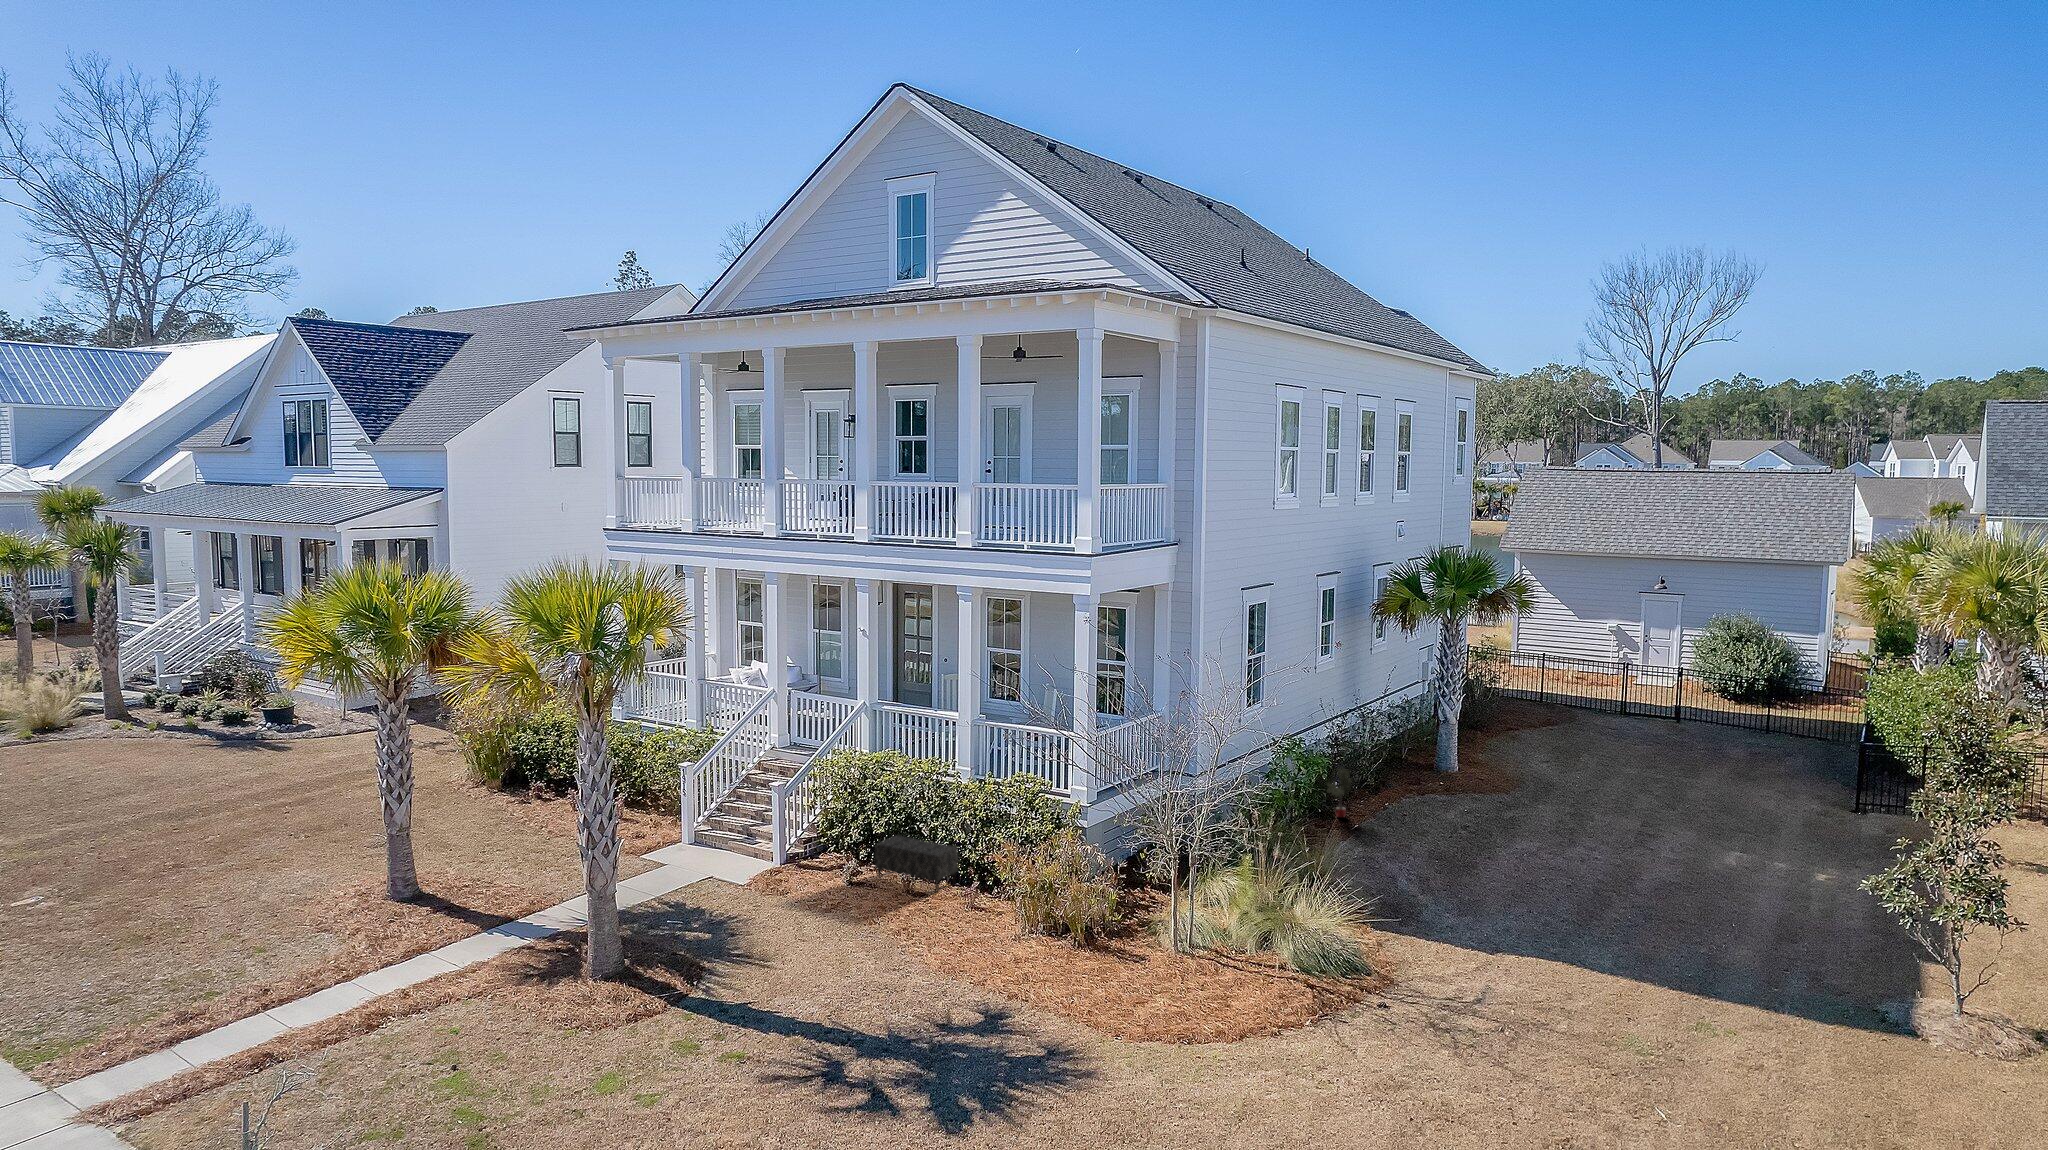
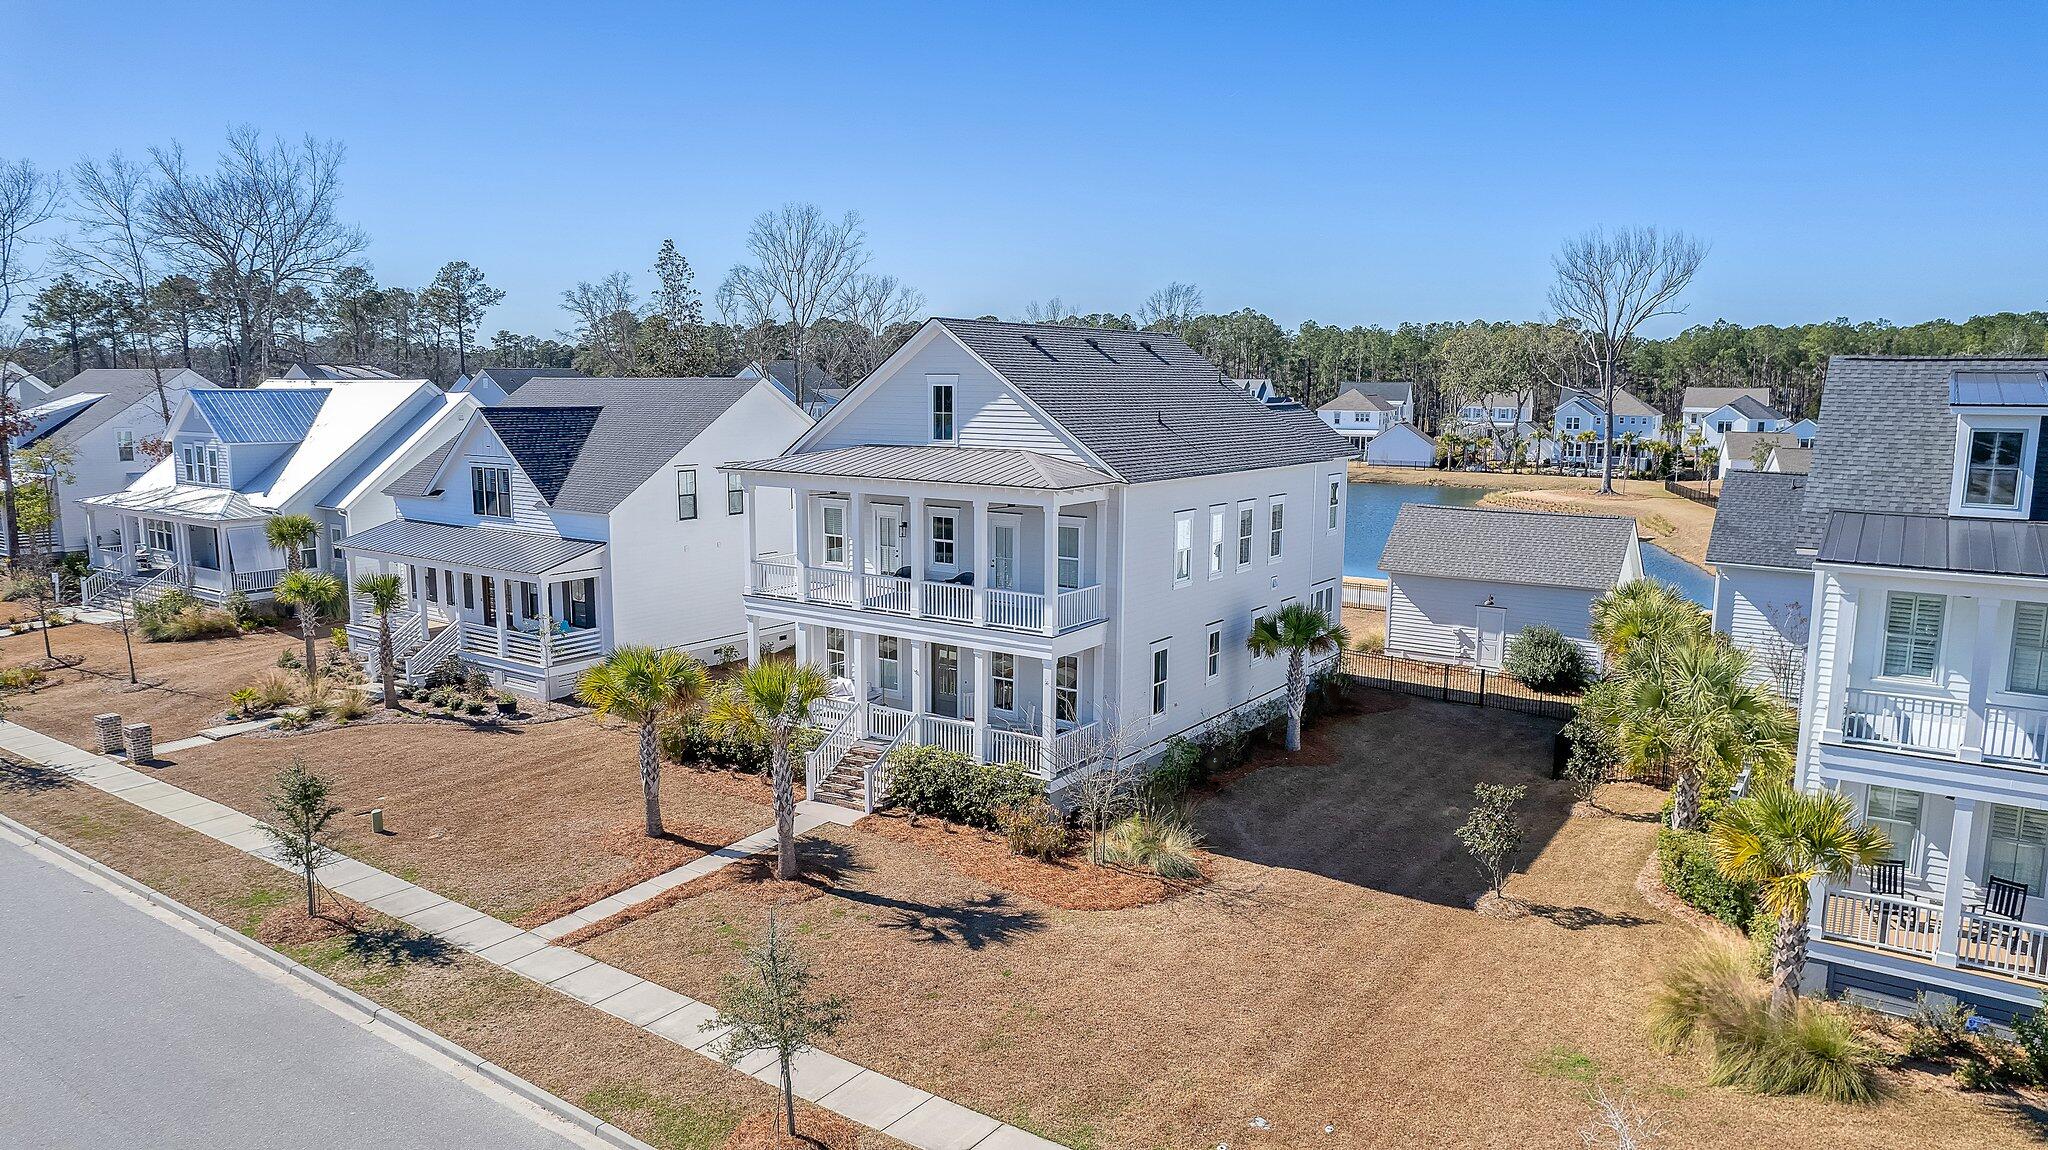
lounge chair: none [1468,683,1522,731] -> present [1327,681,1363,714]
bench: present [875,835,958,892] -> none [926,797,975,831]

